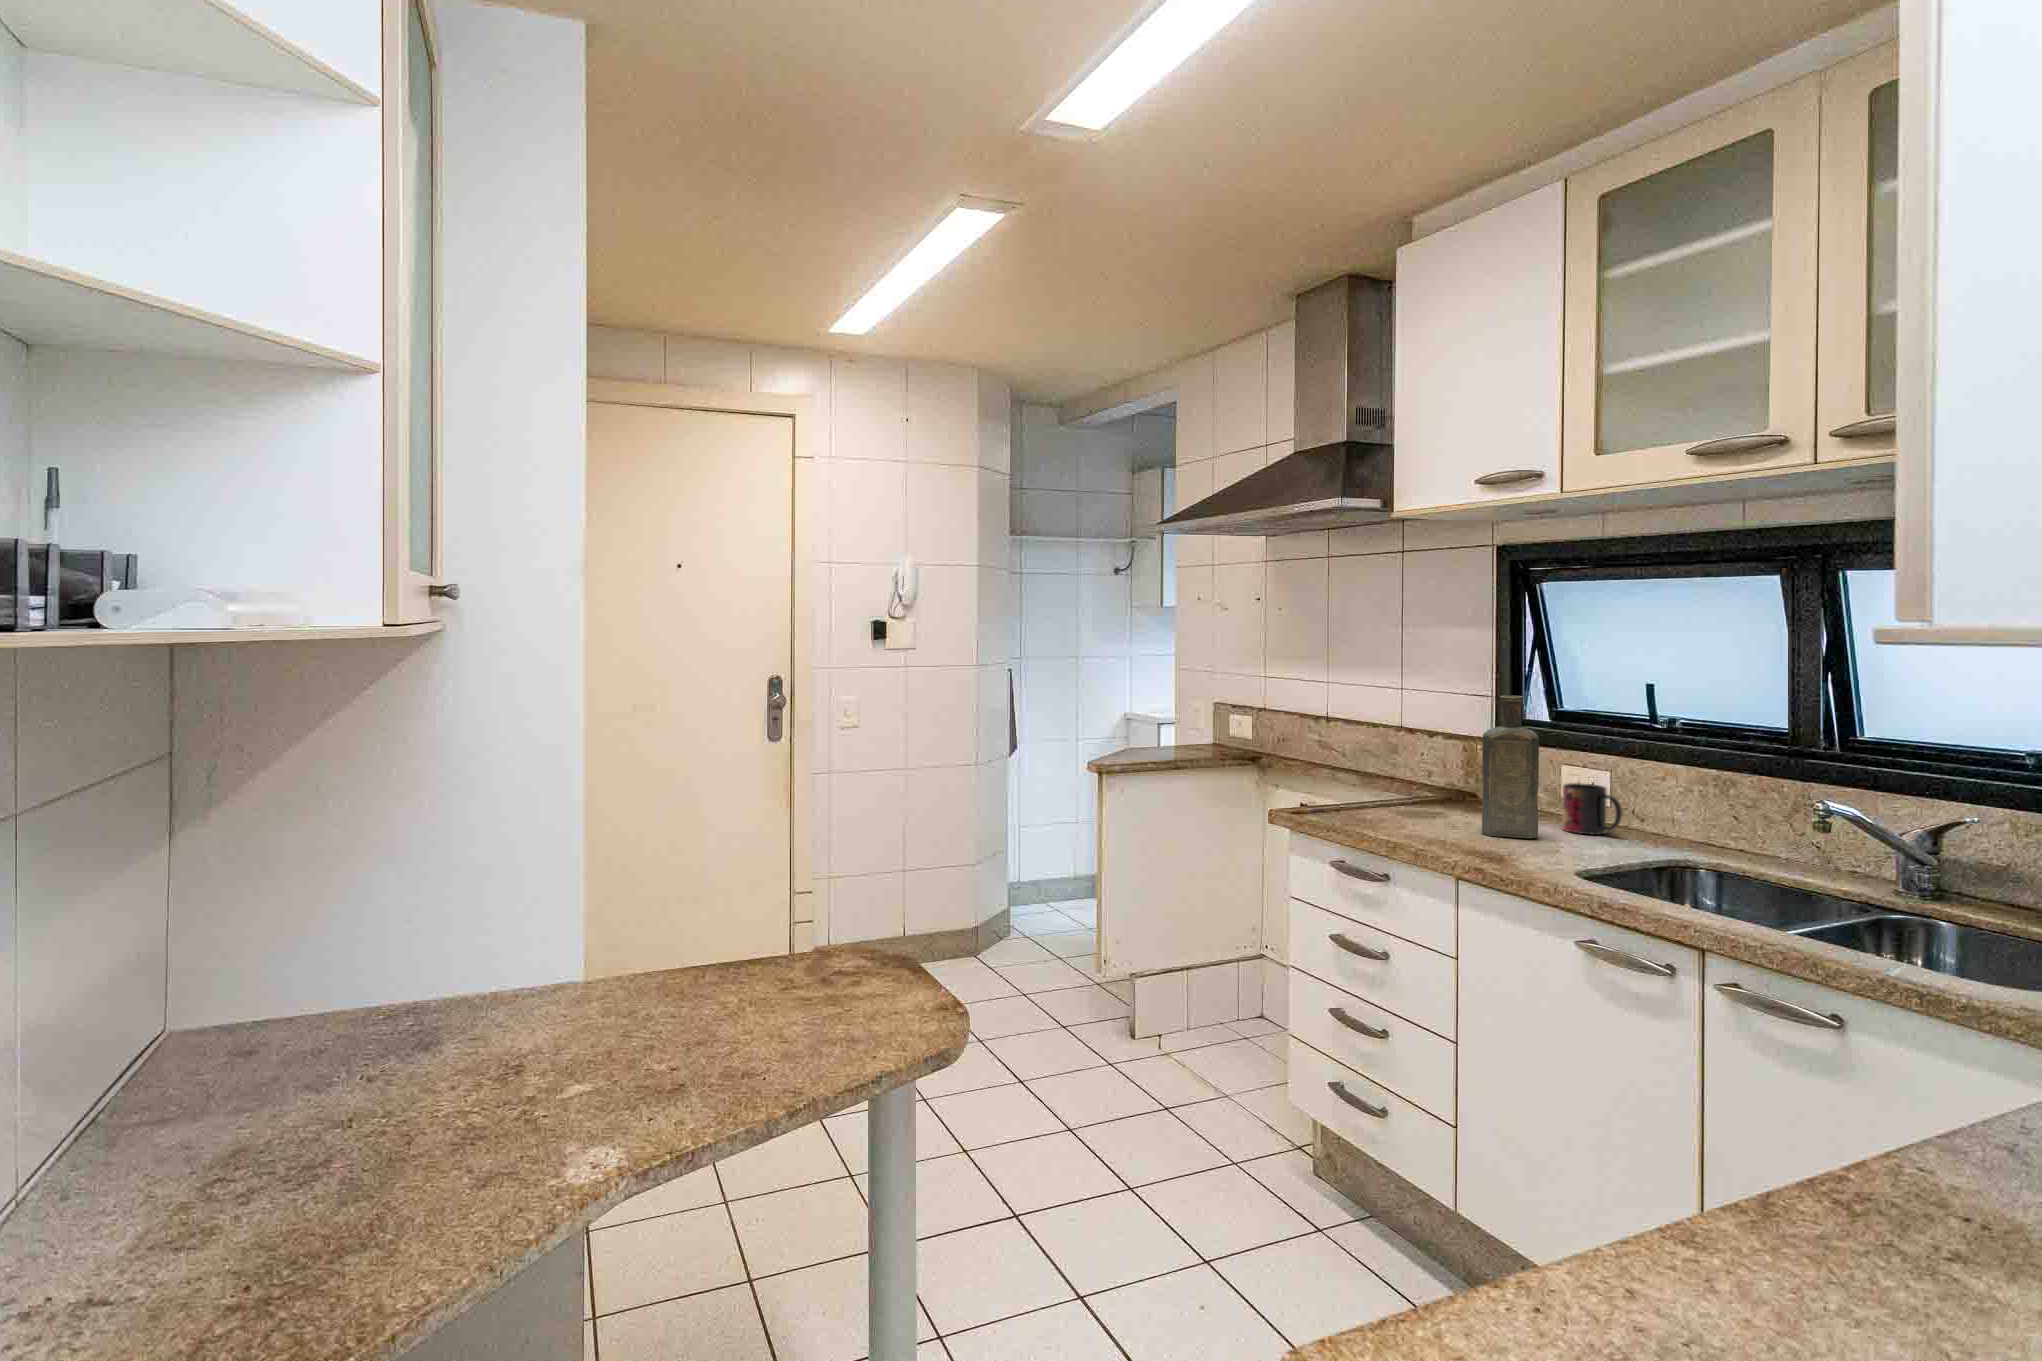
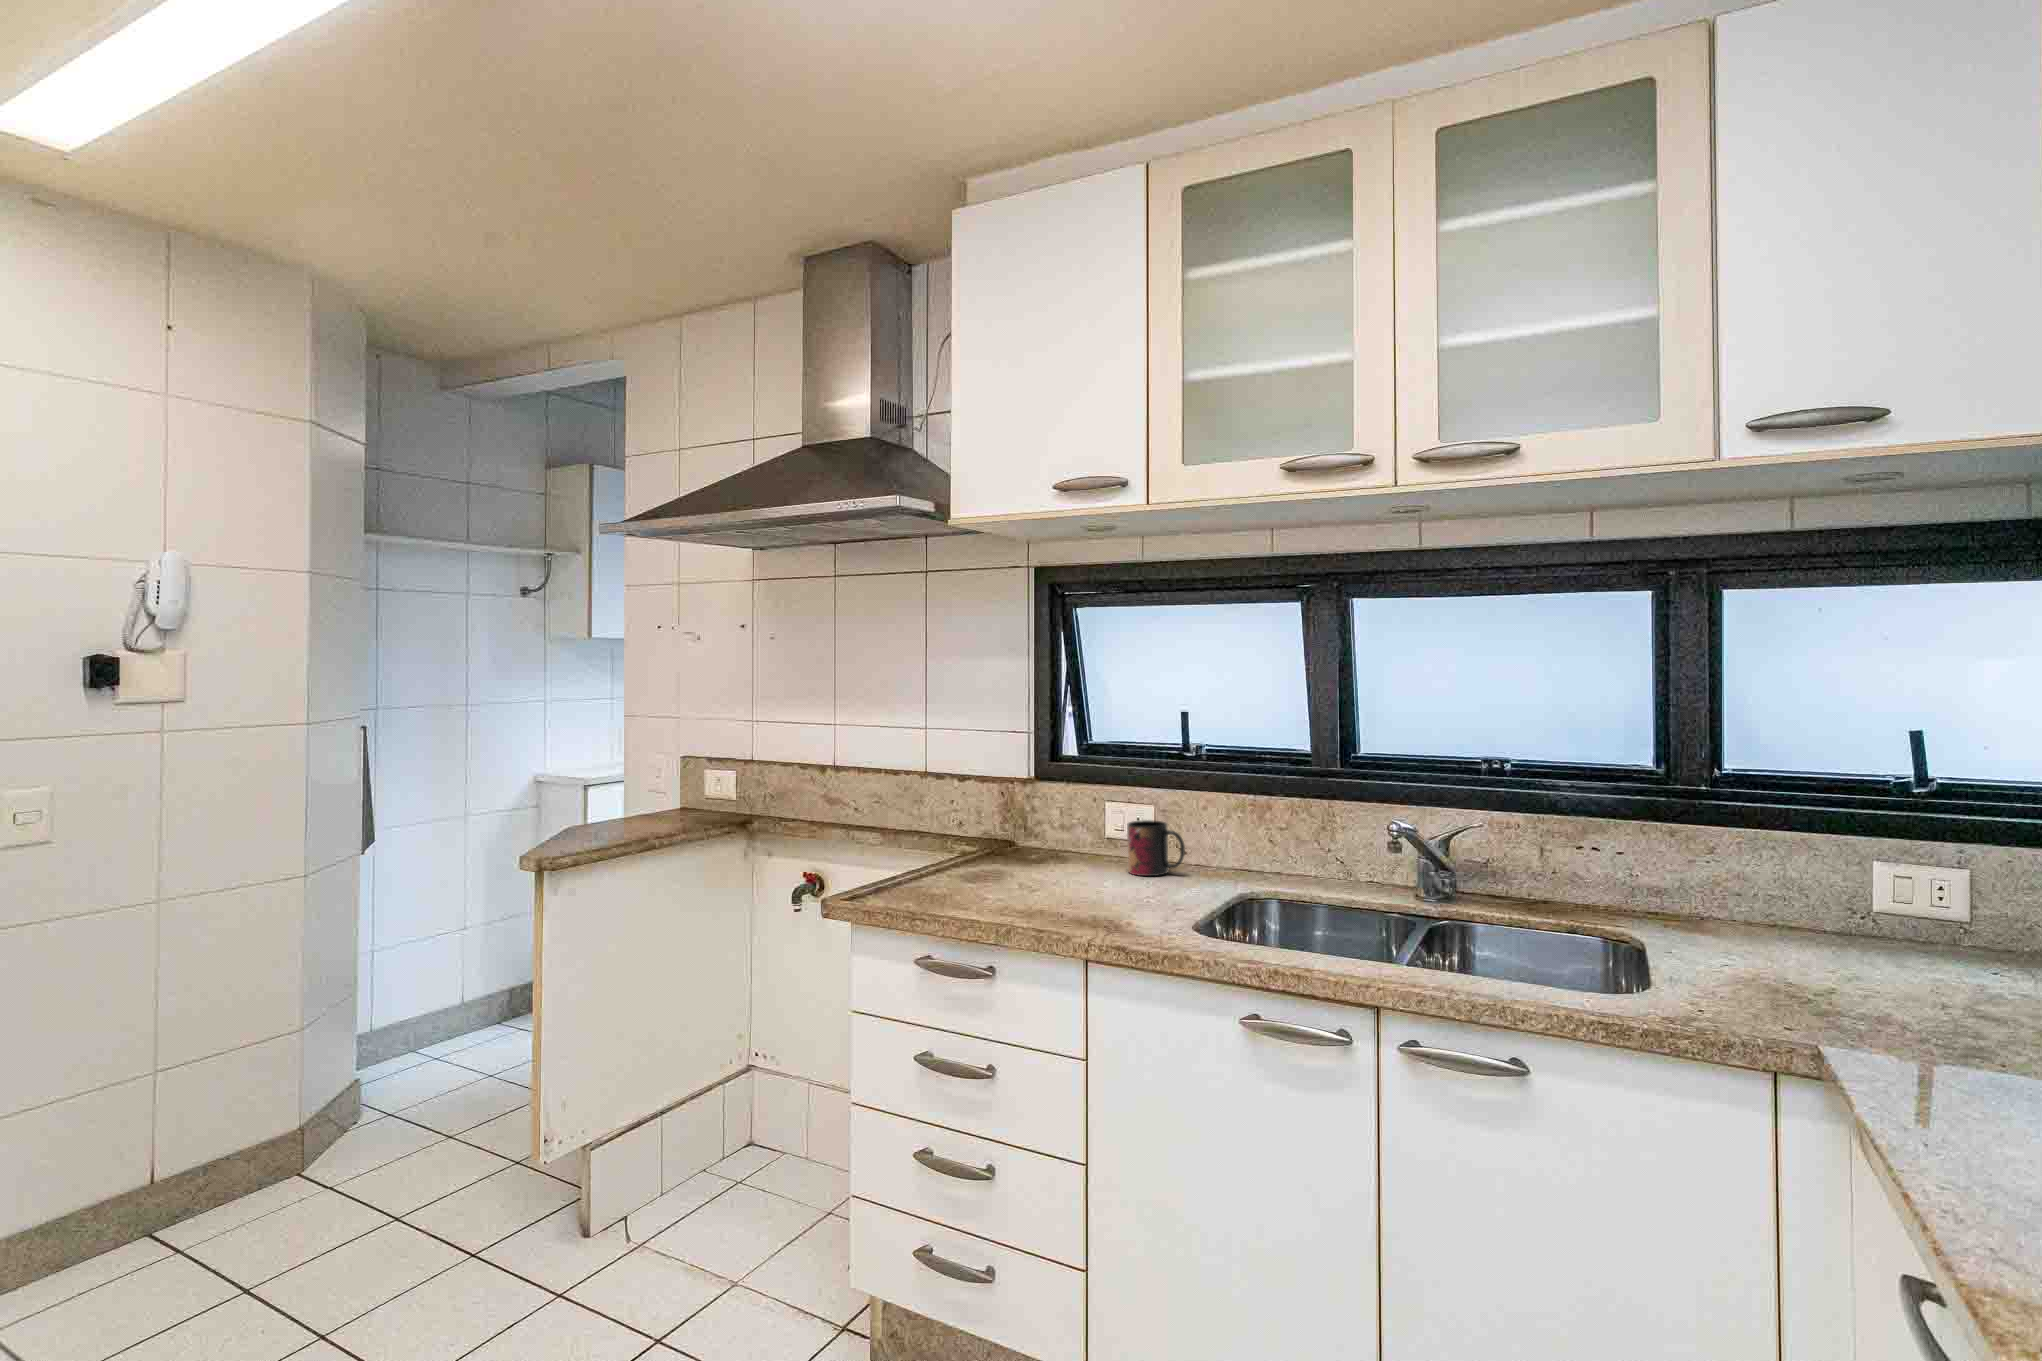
bottle: present [1482,695,1539,838] -> none [1055,730,1124,895]

